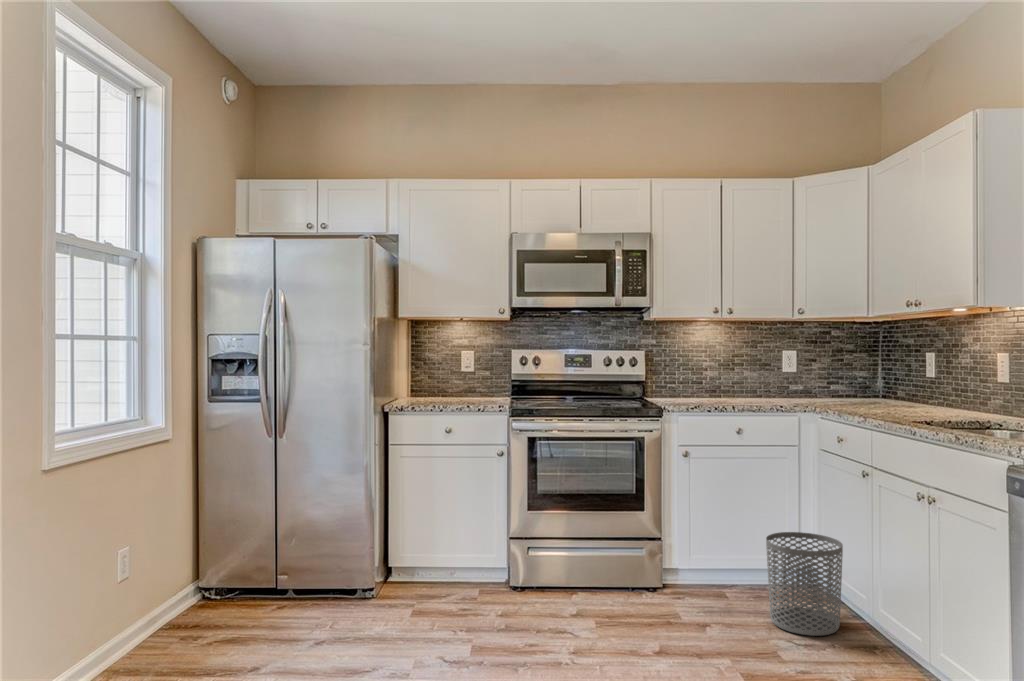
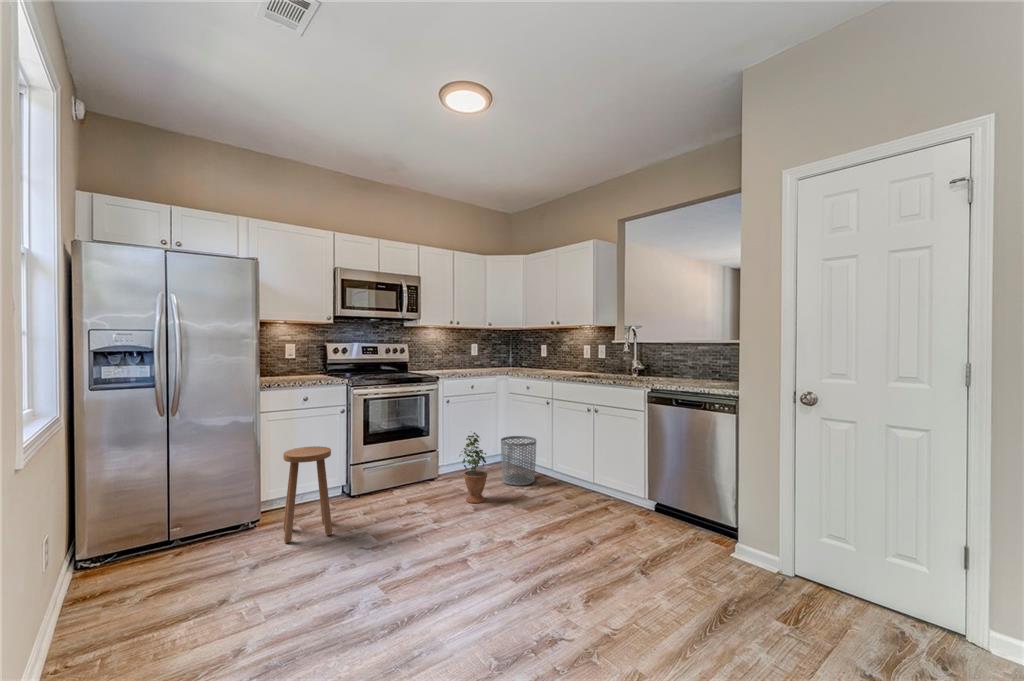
stool: none [372,497,447,630] -> present [283,446,332,543]
potted plant: none [650,510,705,645] -> present [459,432,487,503]

